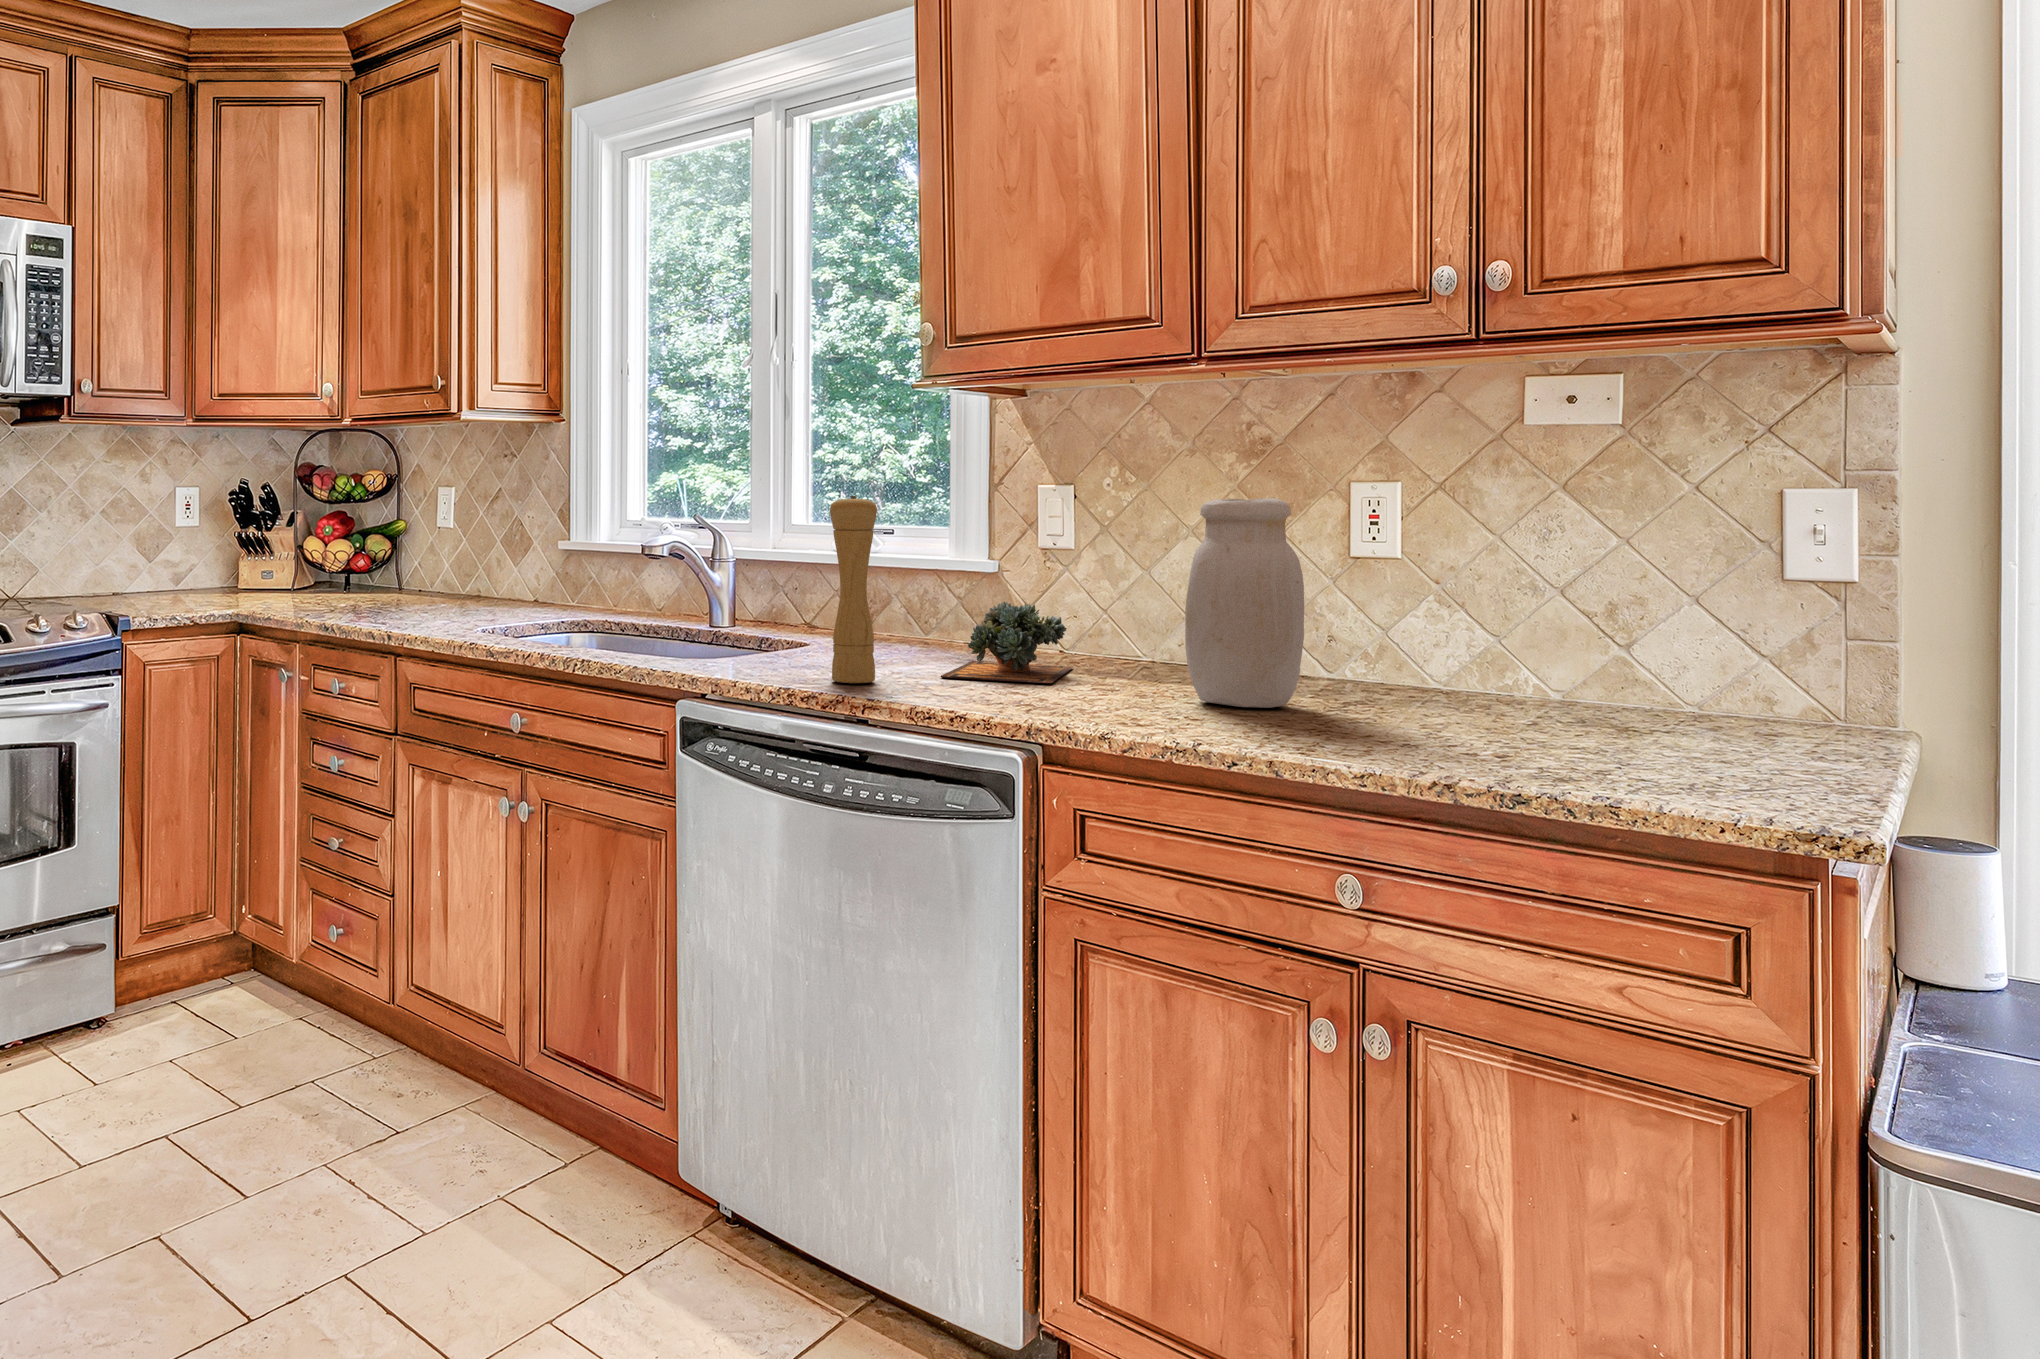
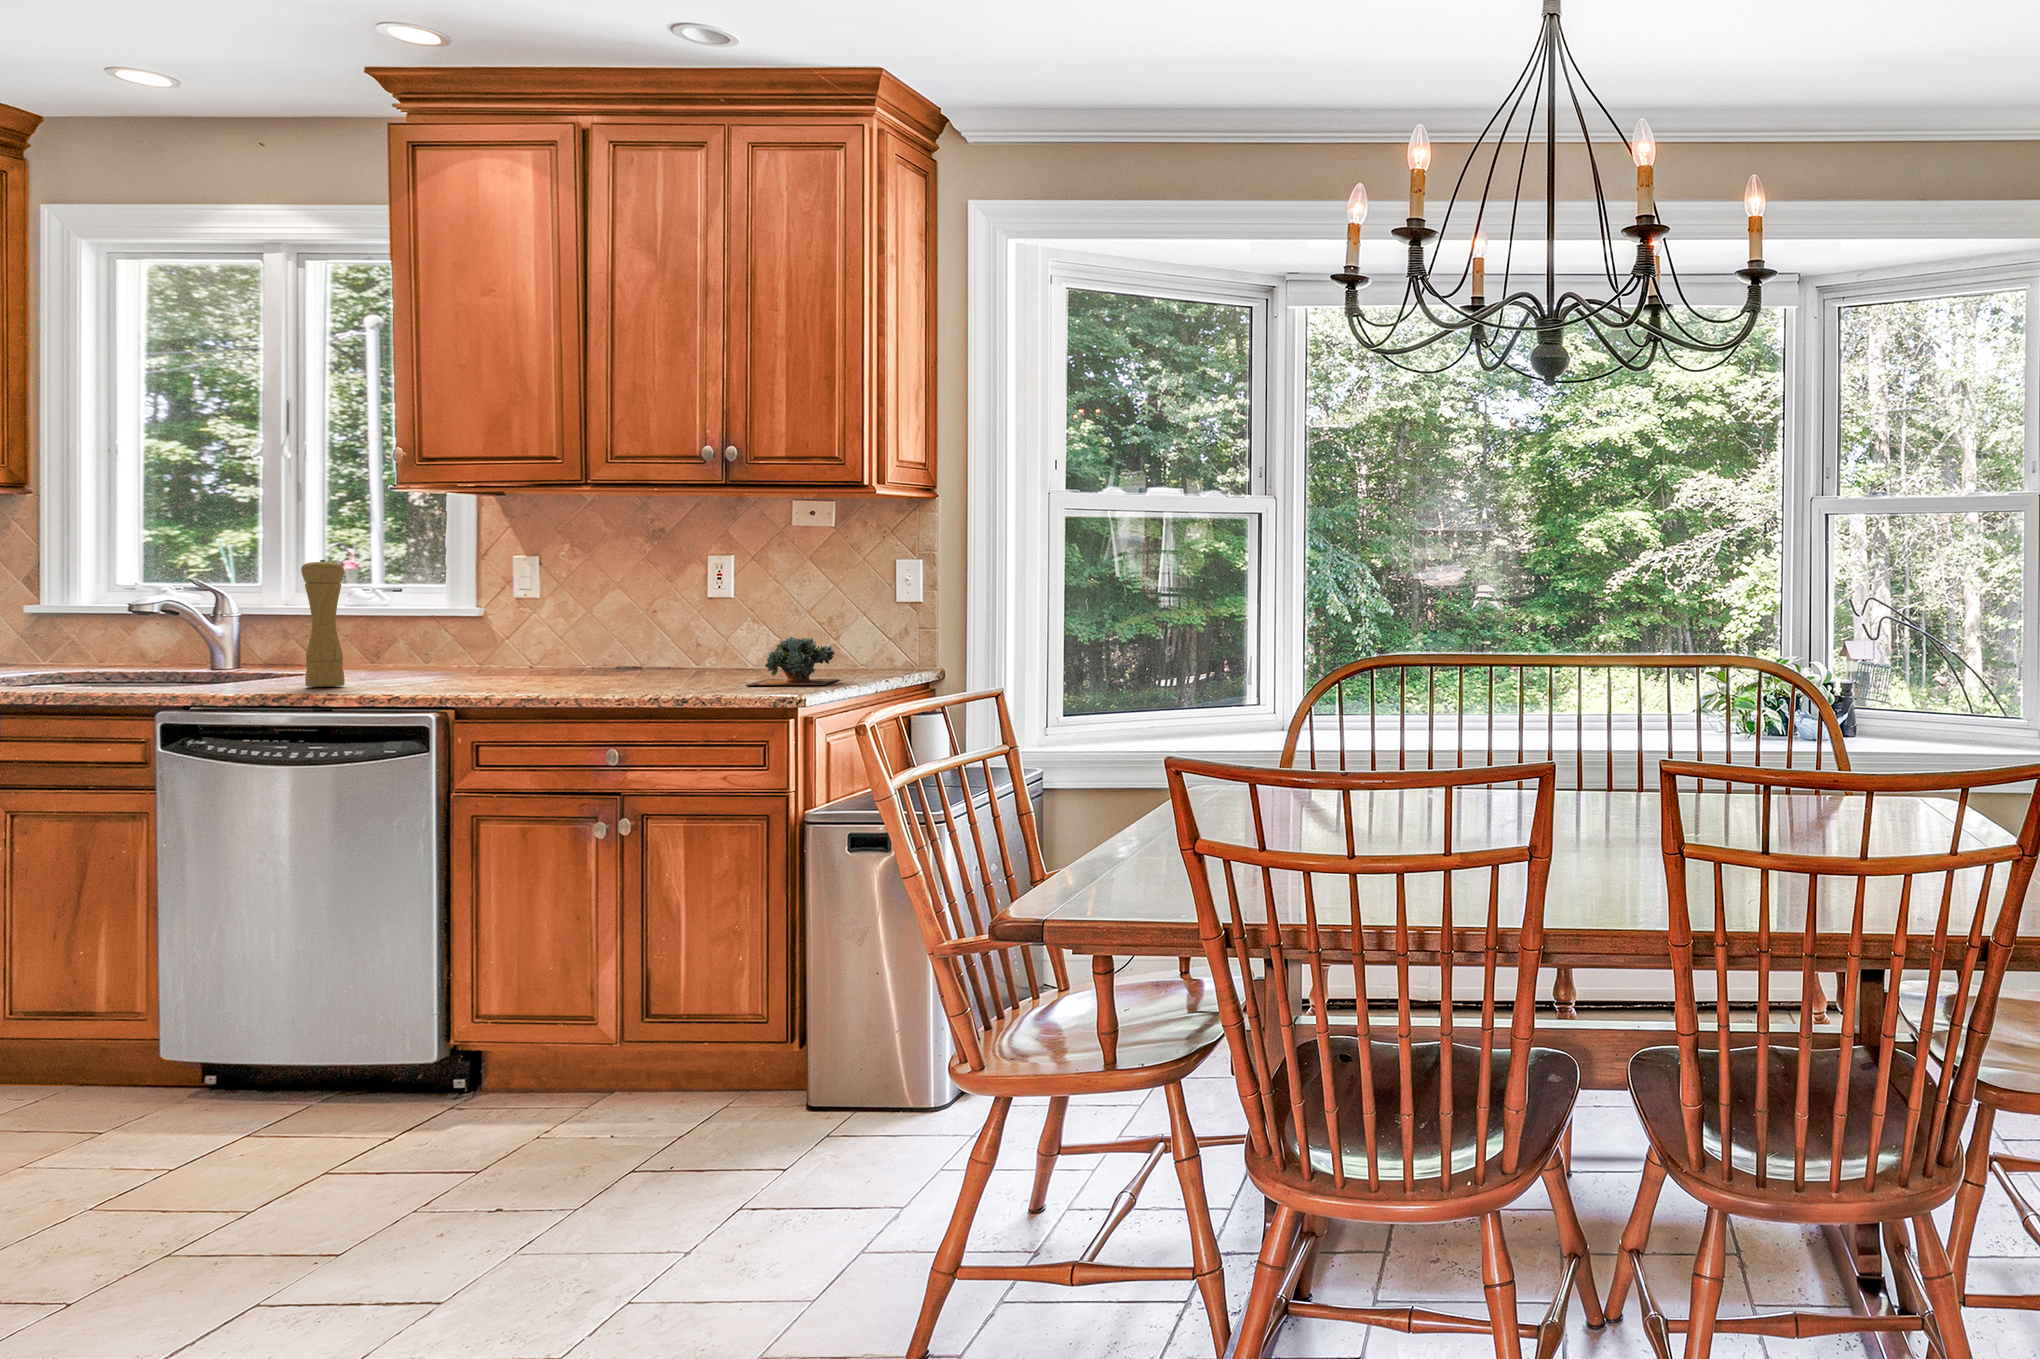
jar: present [1185,498,1304,708] -> none [574,565,650,684]
succulent plant: present [941,602,1073,683] -> present [746,637,839,686]

